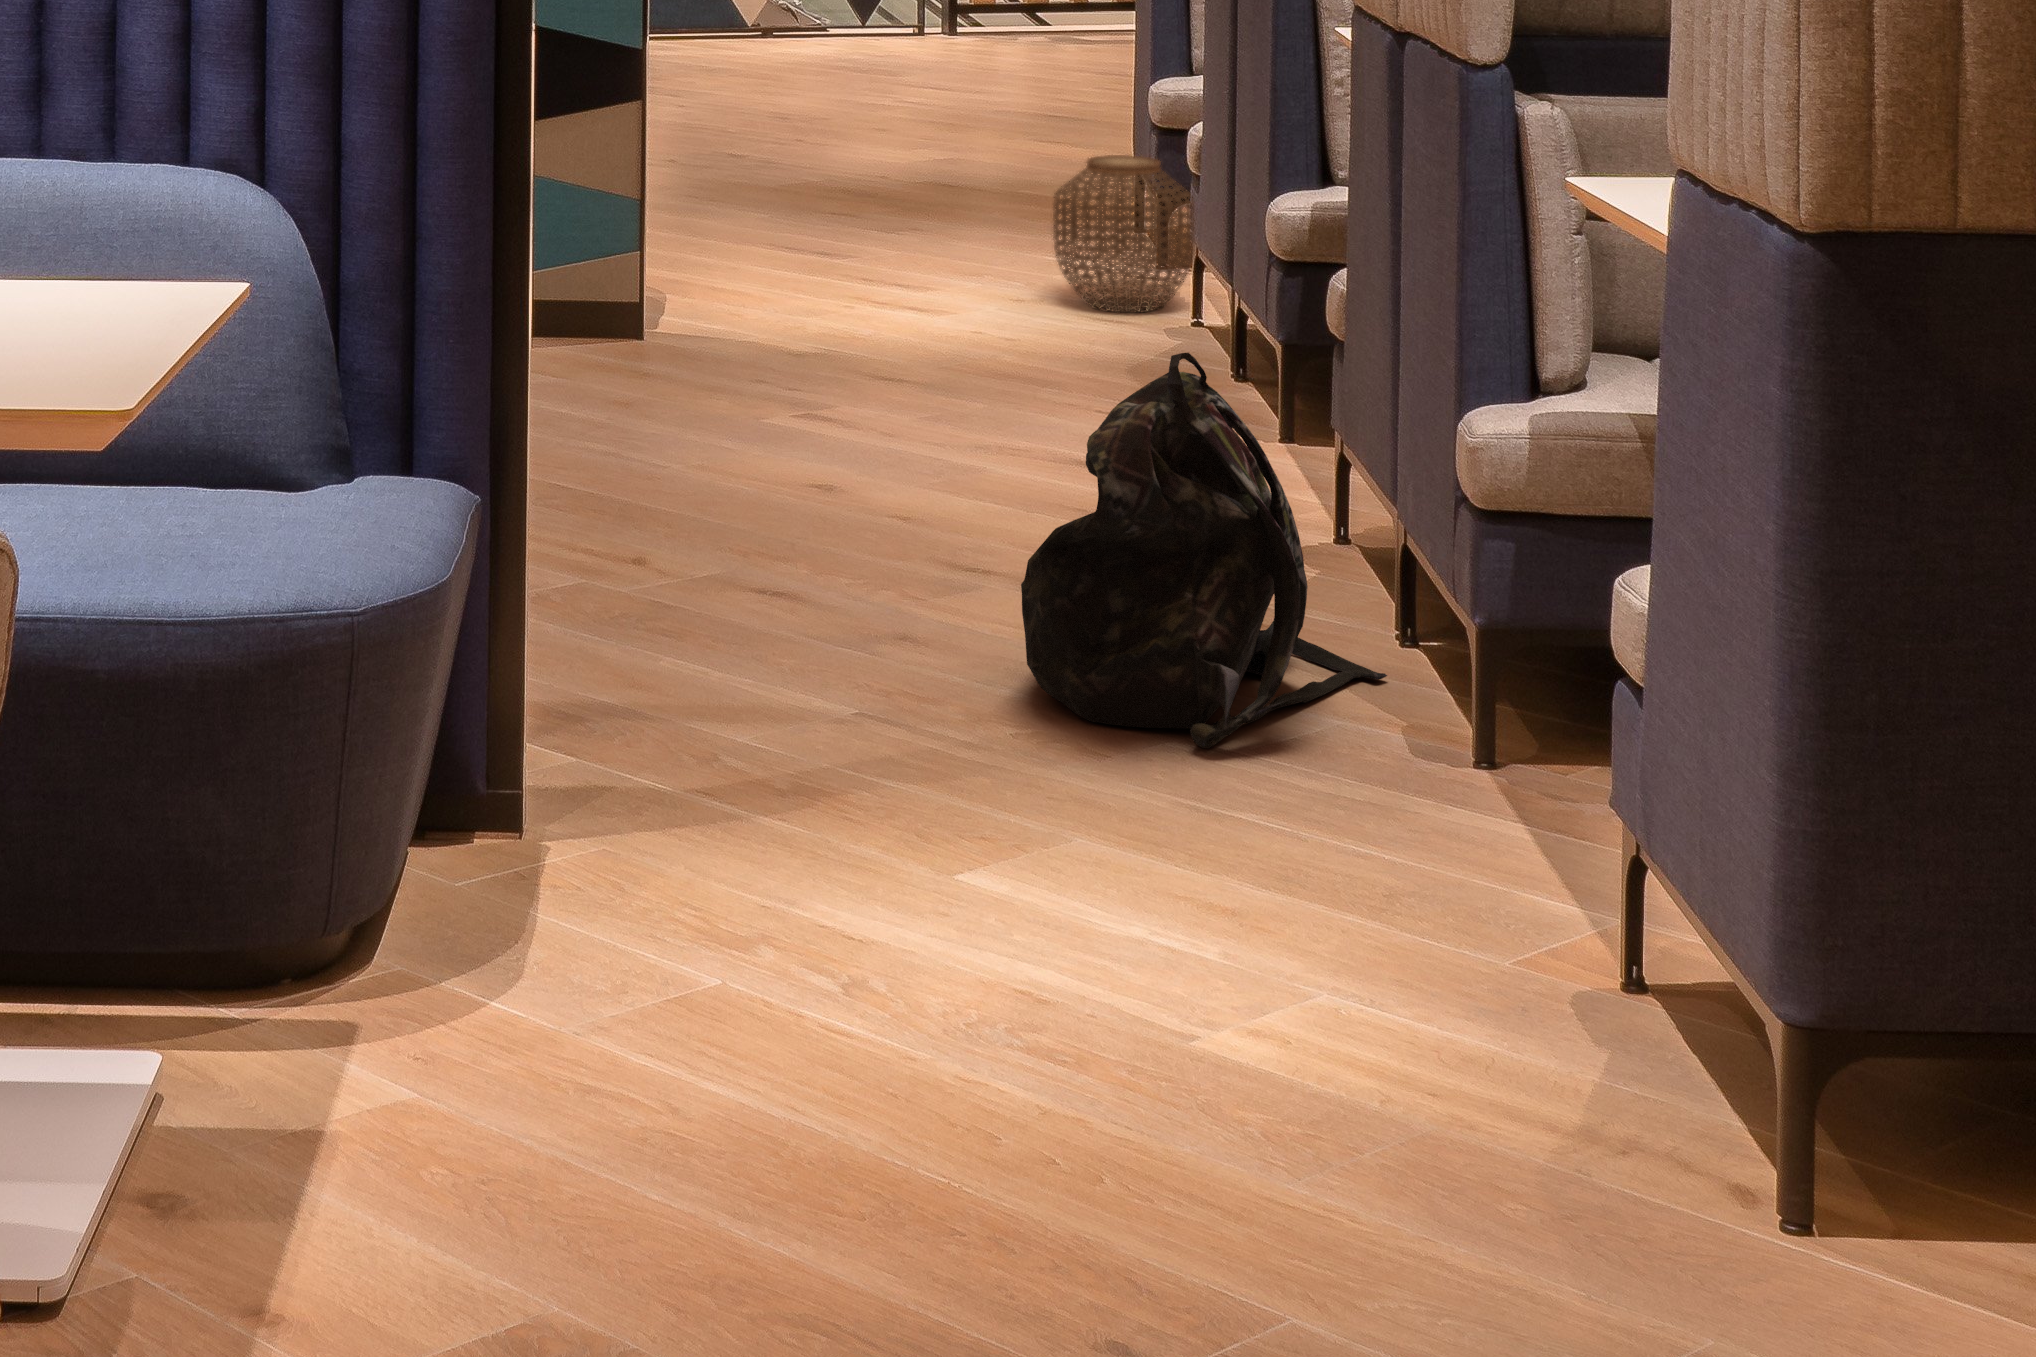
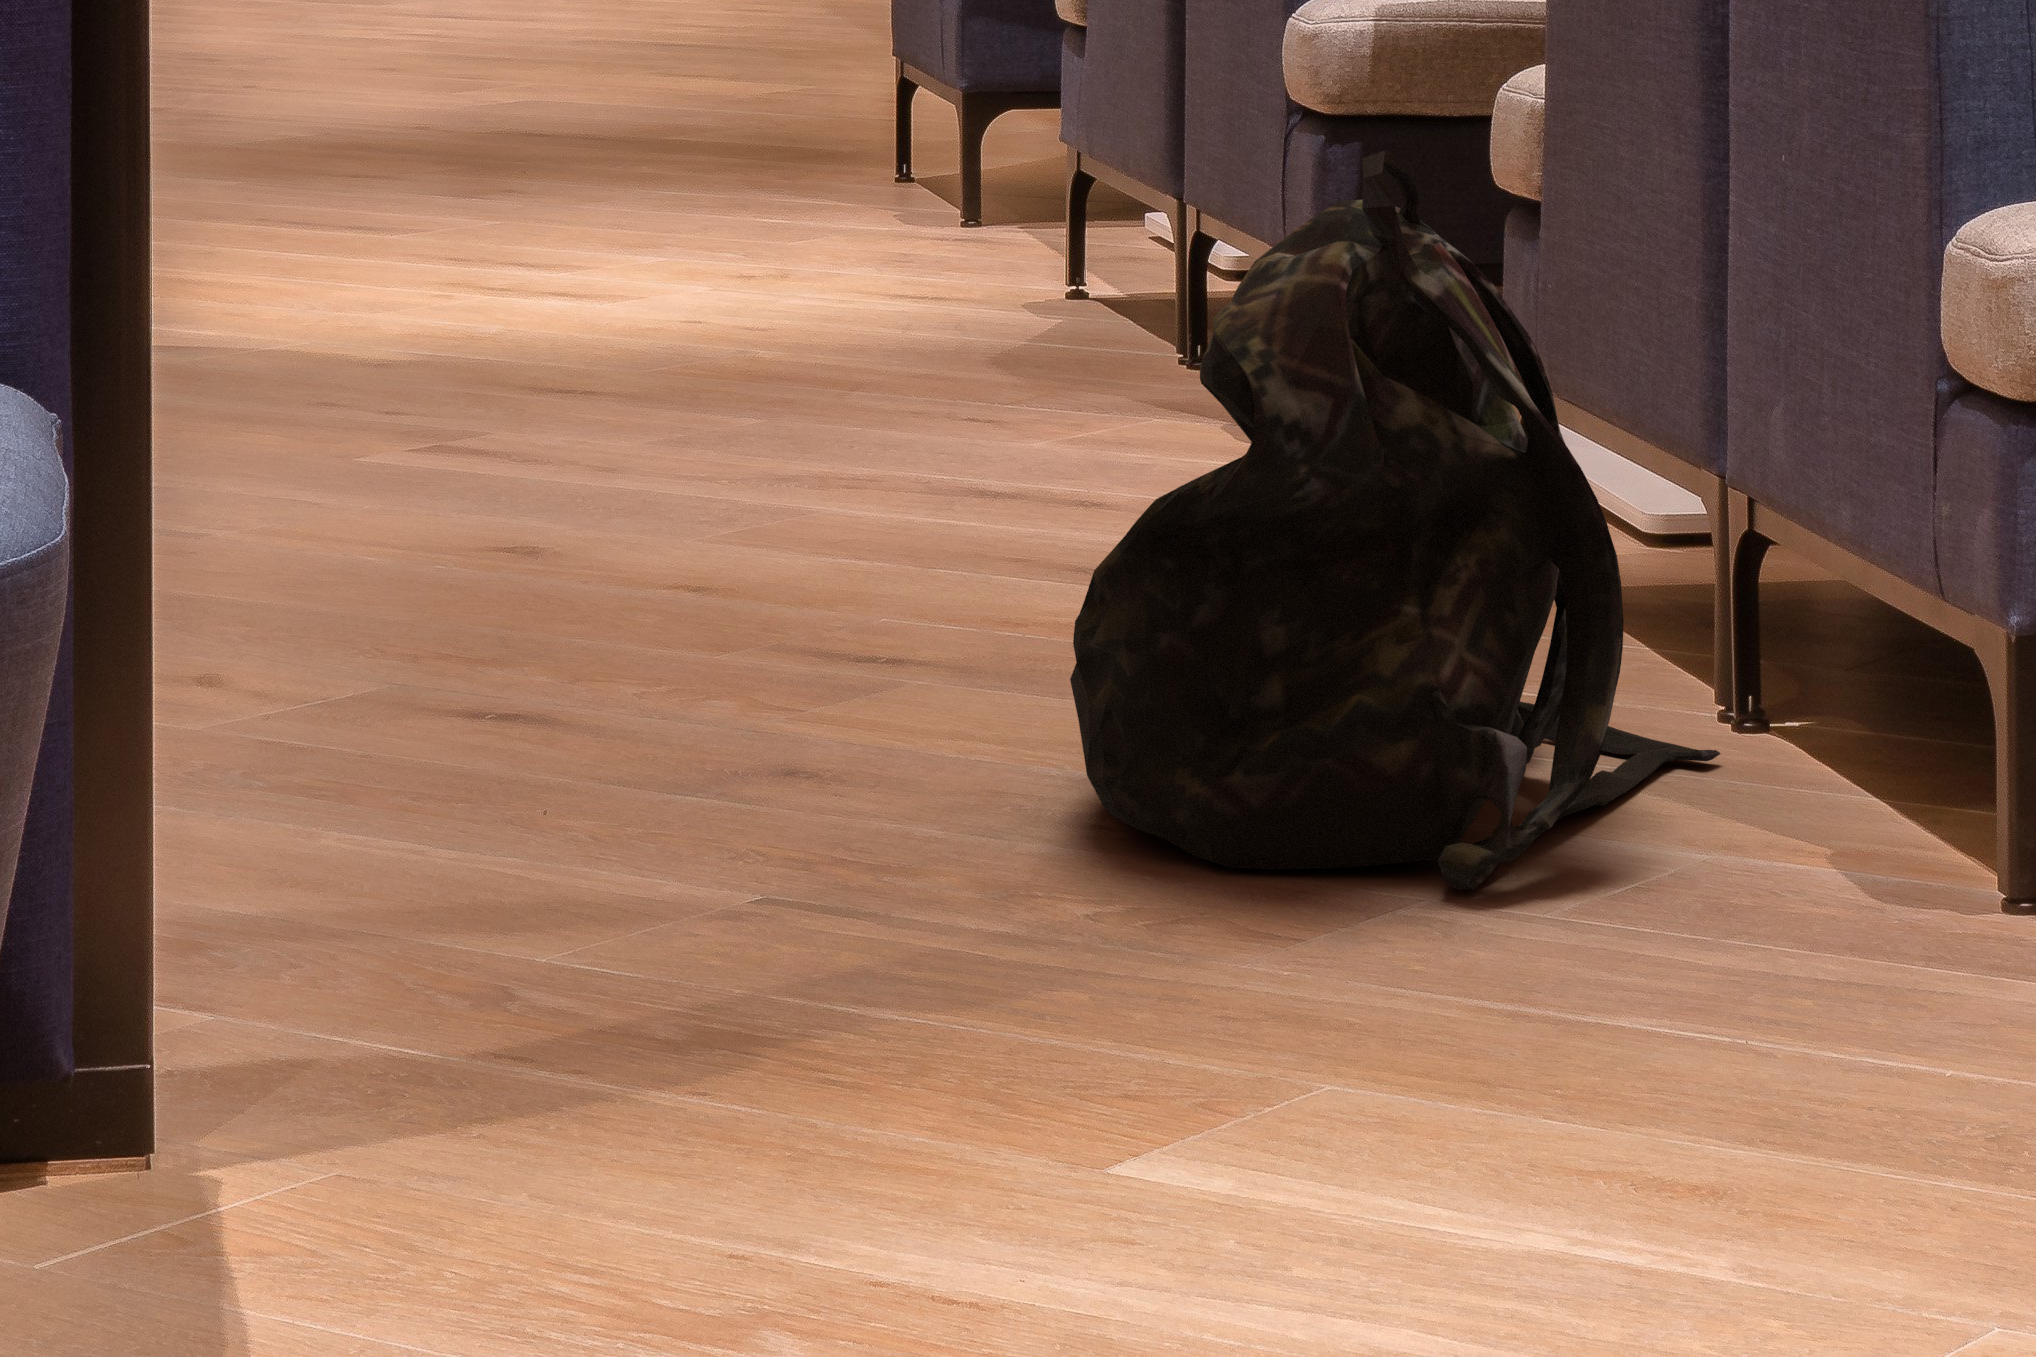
woven basket: present [1053,155,1195,312] -> none [811,17,1059,288]

